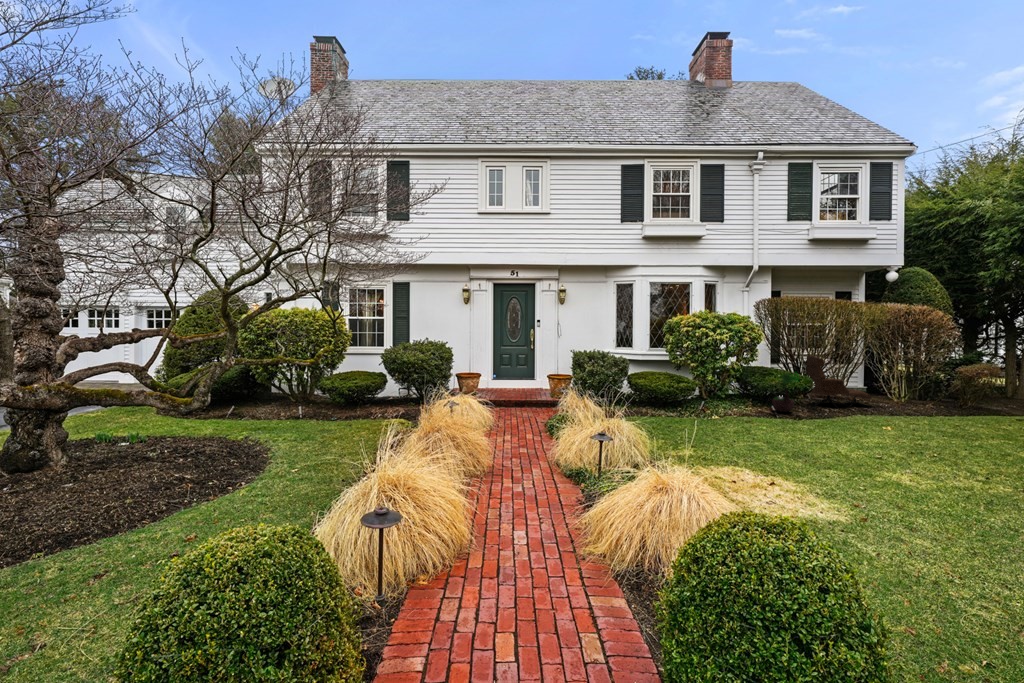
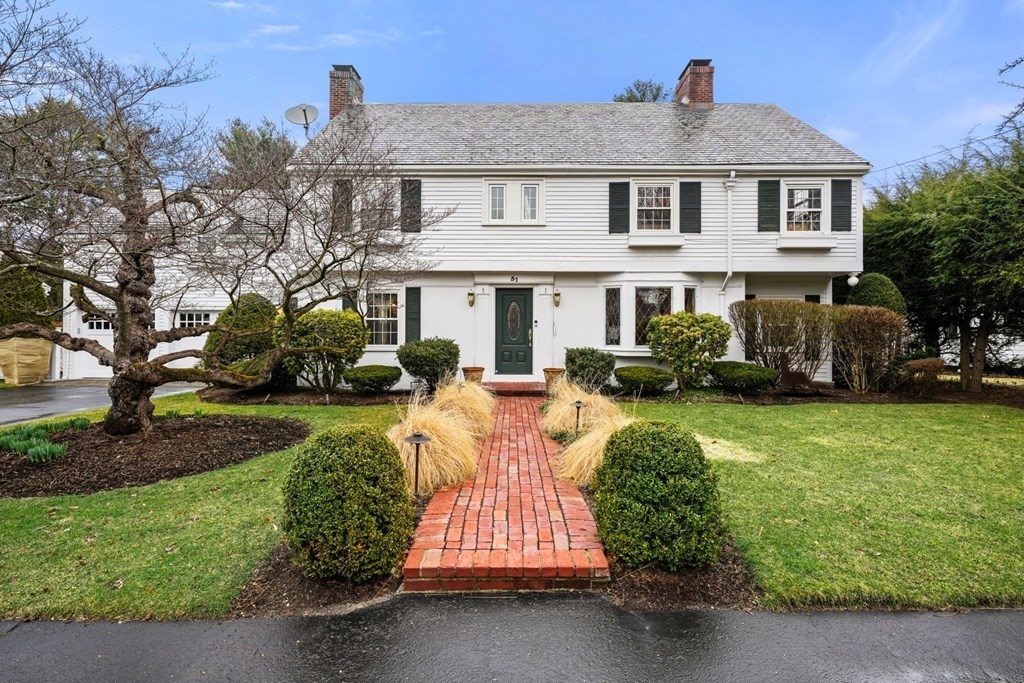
potted tree: present [772,373,798,412] -> none [741,361,765,400]

